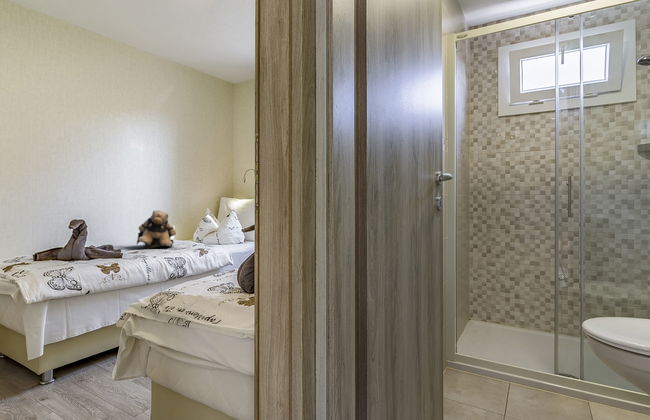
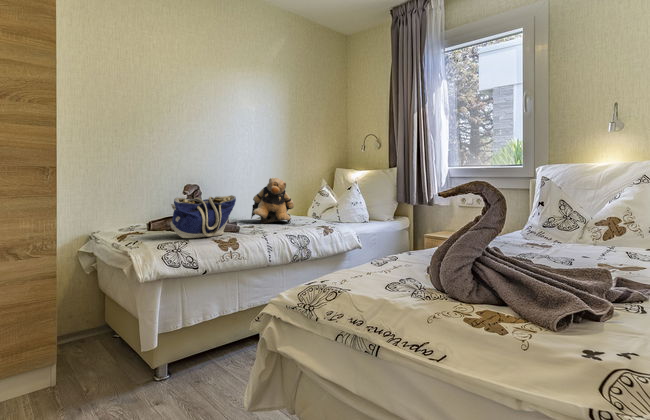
tote bag: none [56,228,118,265] -> present [170,195,236,238]

